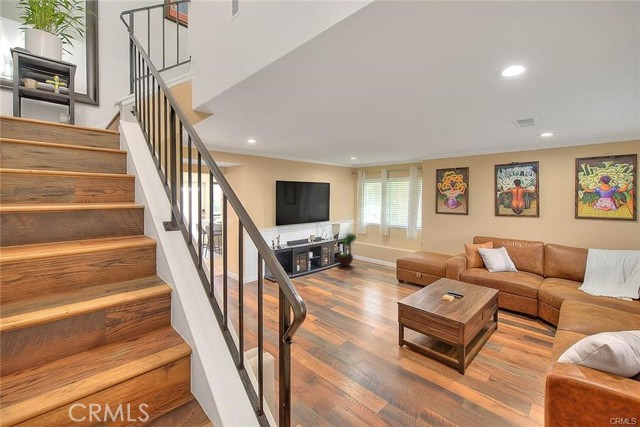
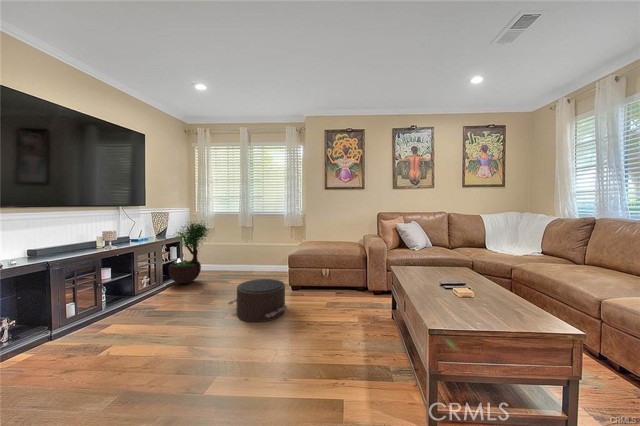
pouf: none [354,269,382,290] -> present [228,279,287,322]

